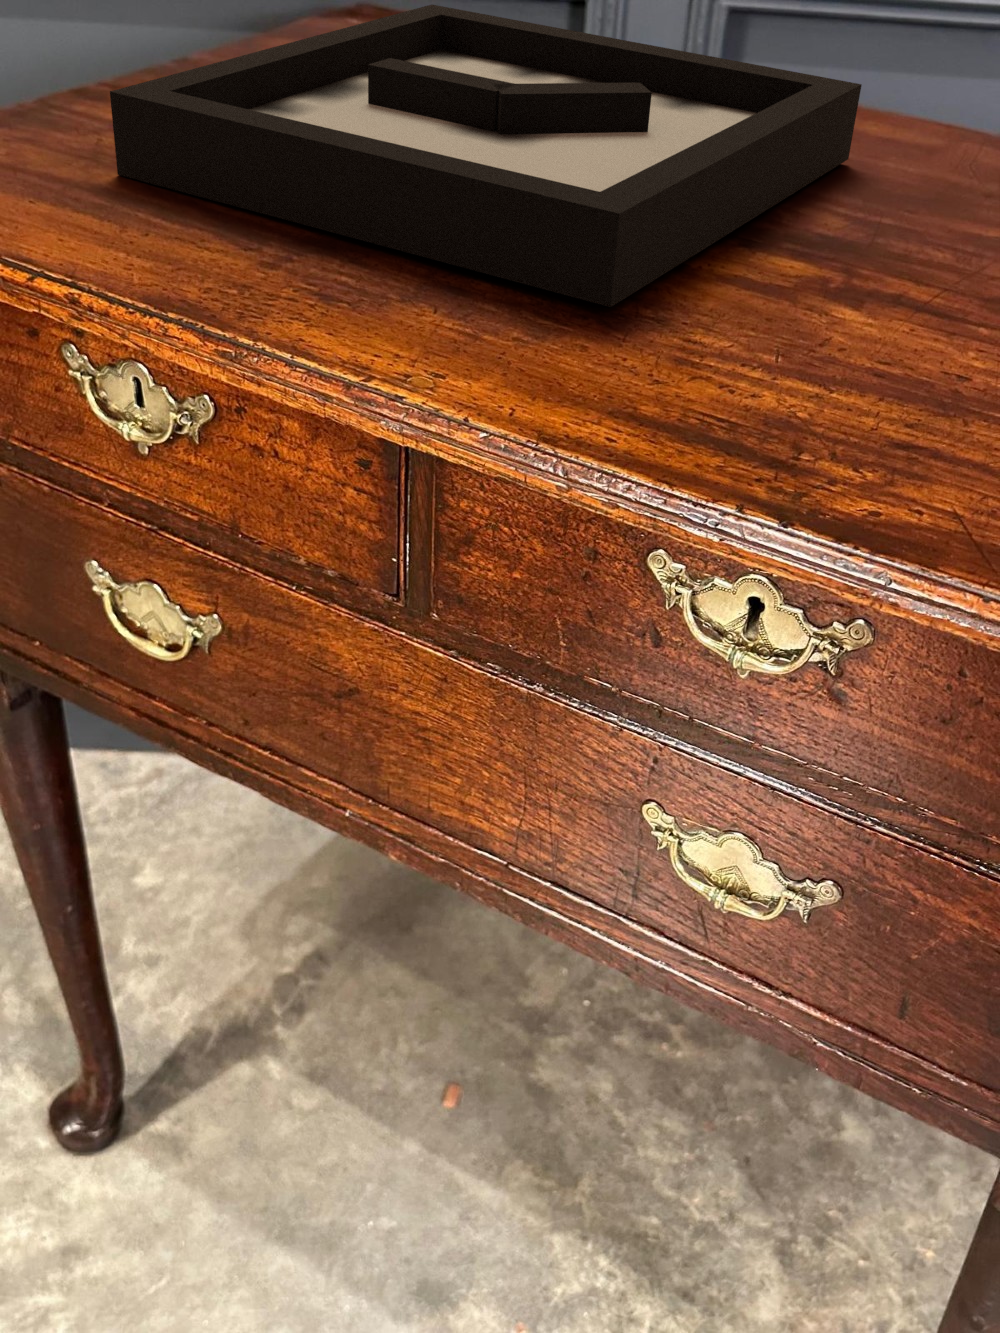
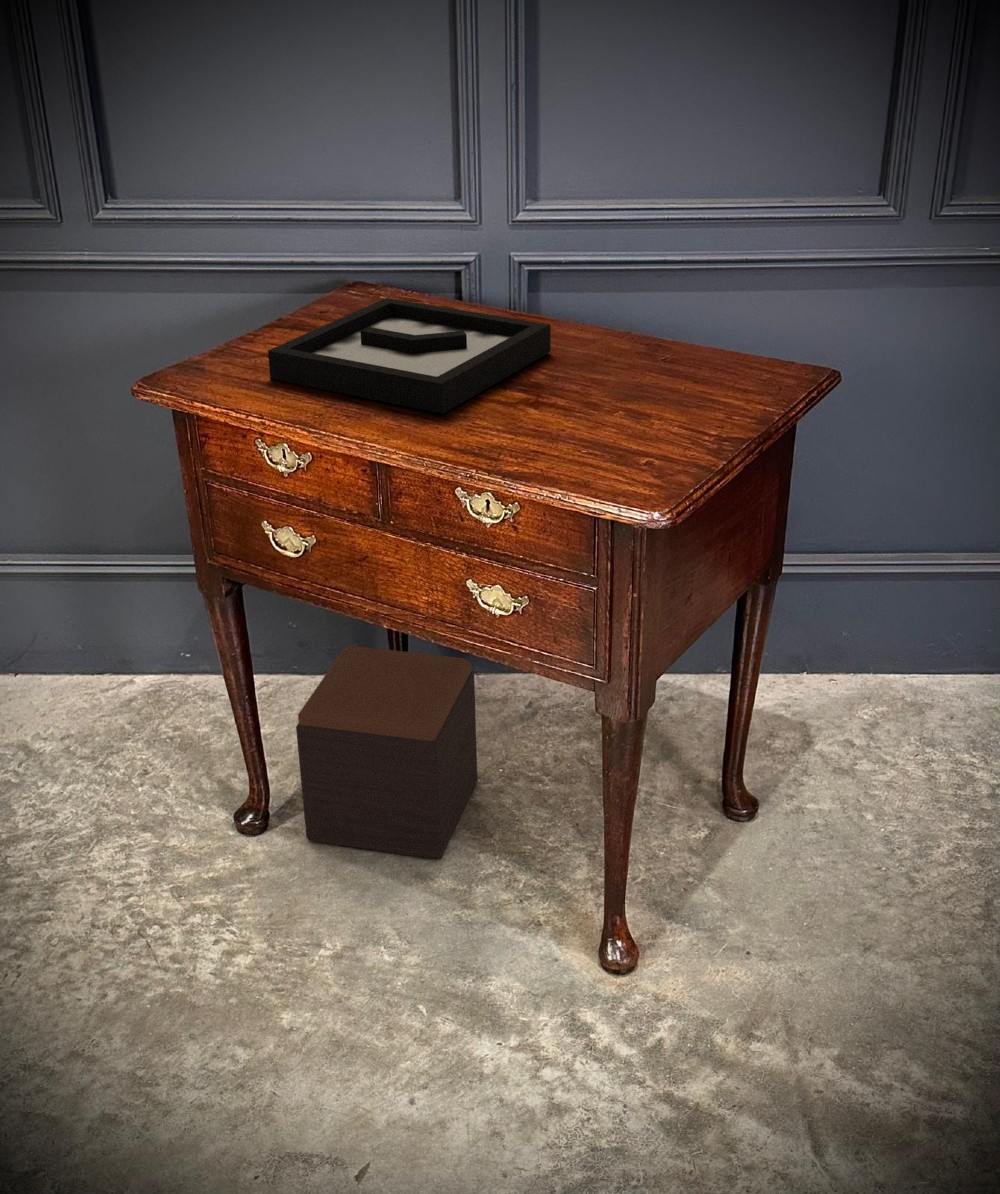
footstool: none [176,772,560,1248] -> present [296,646,477,859]

